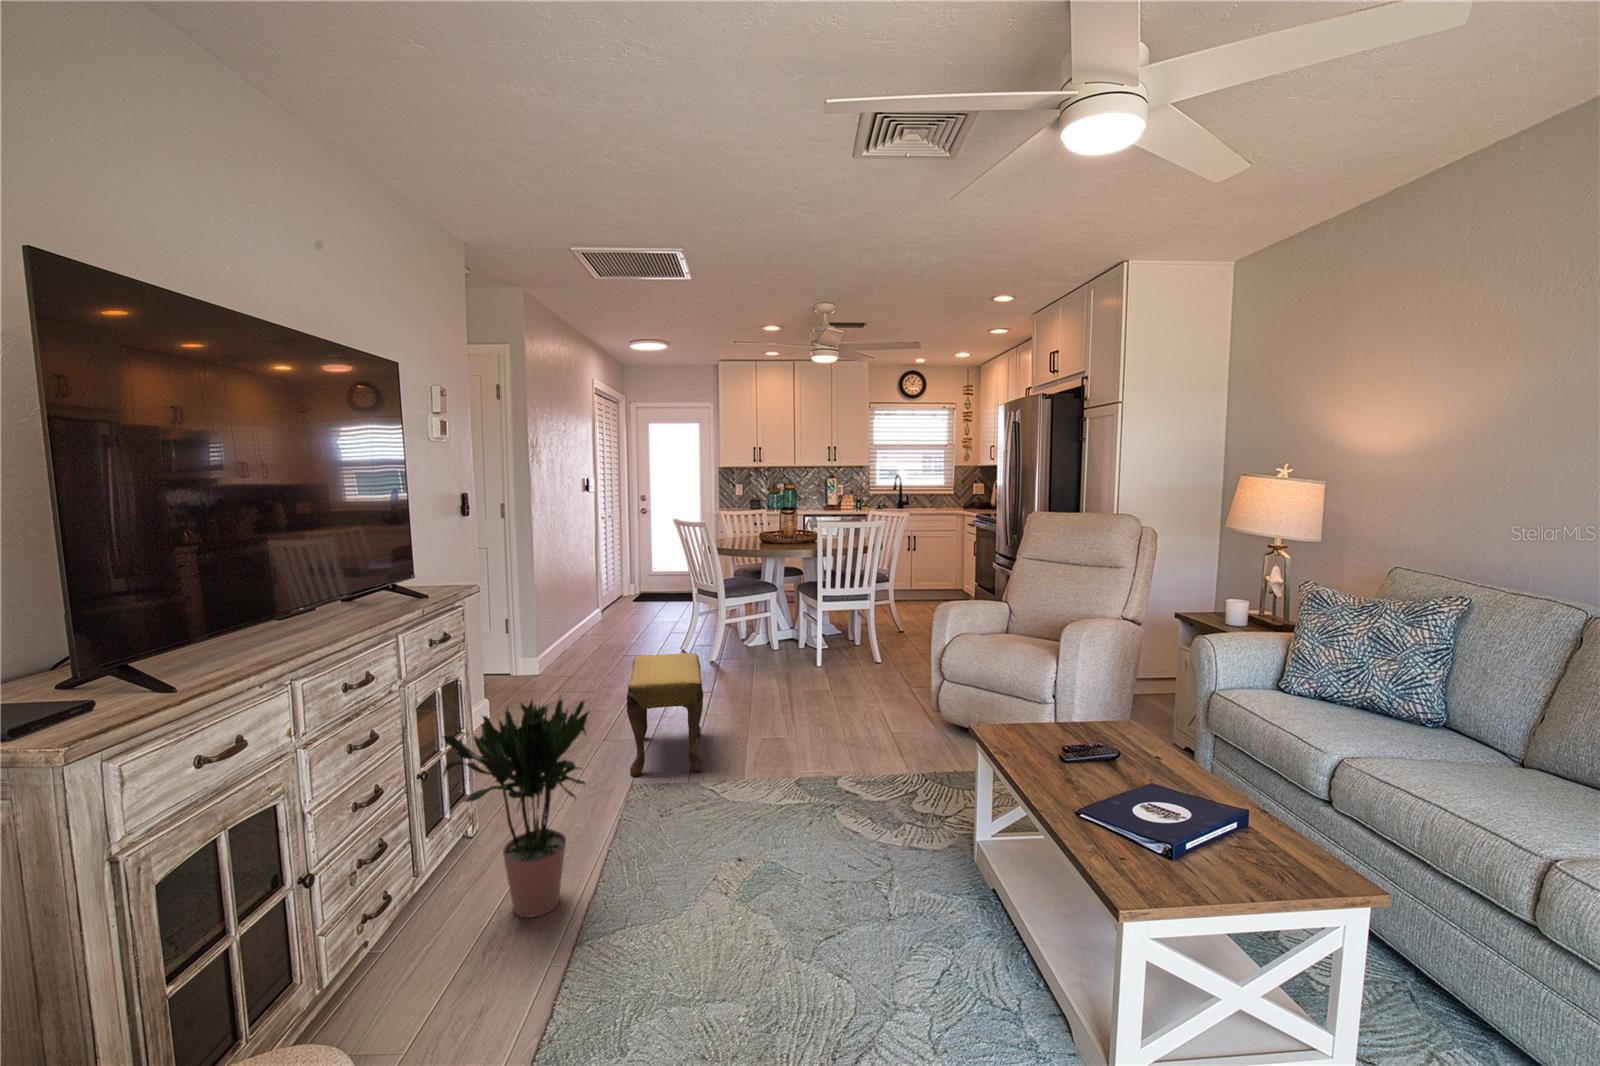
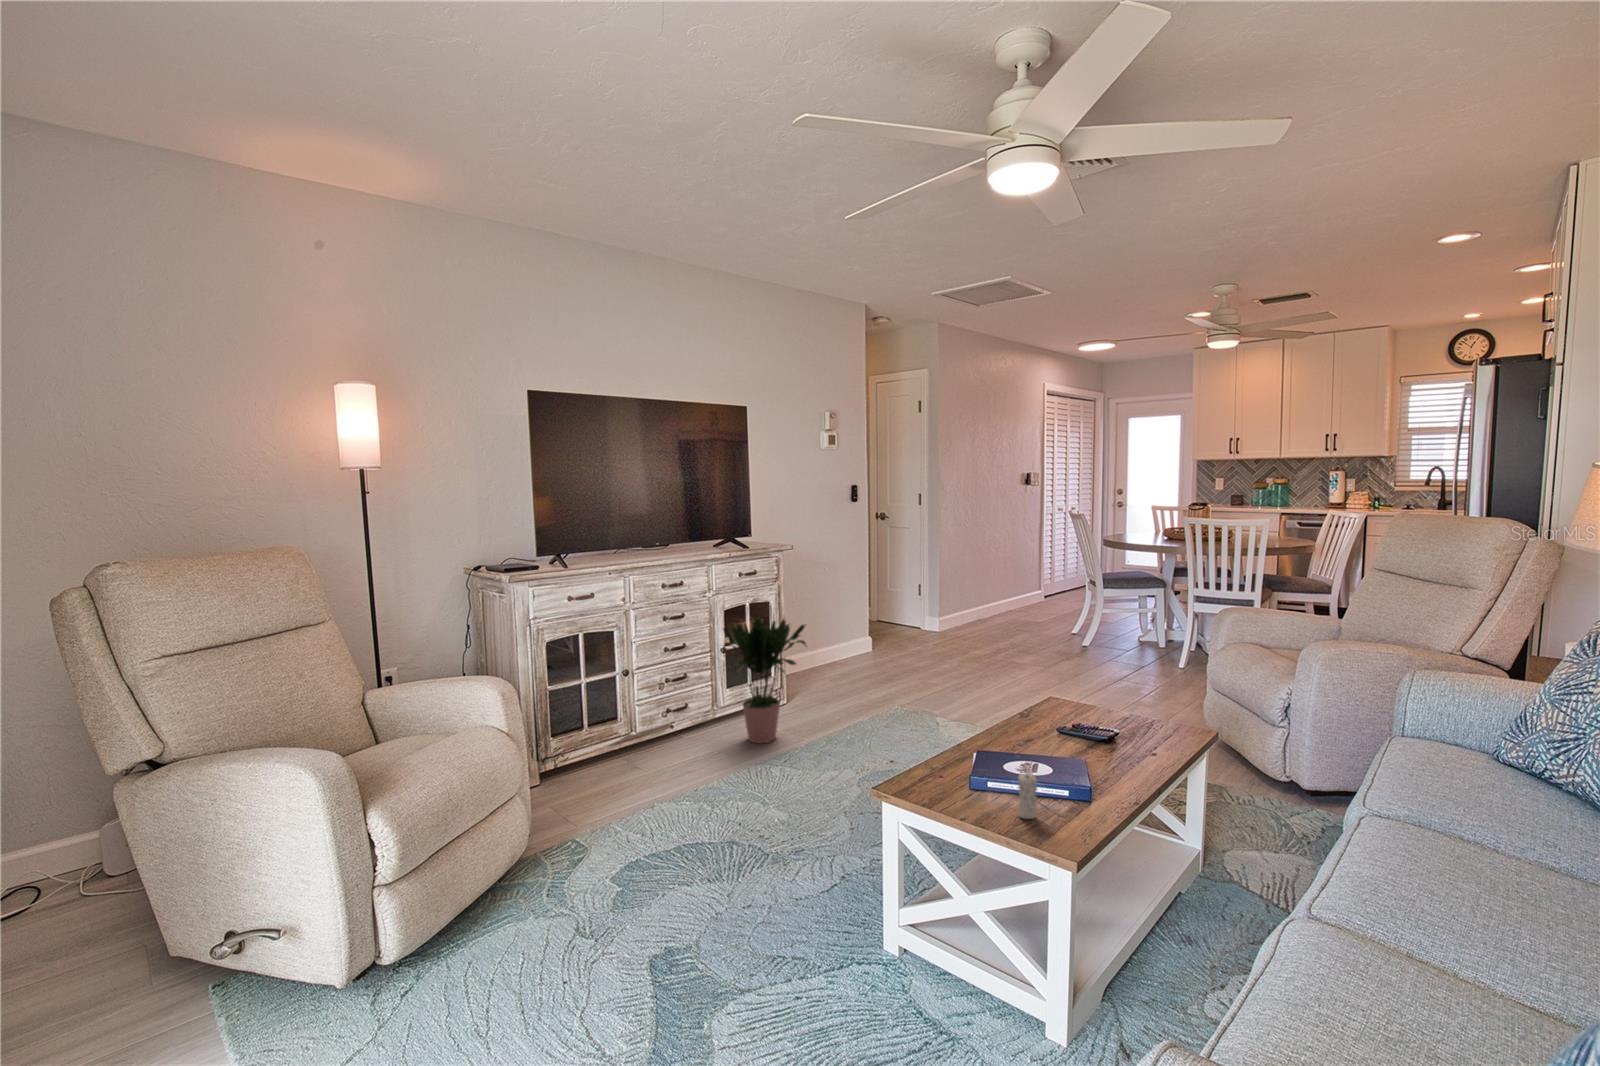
footstool: present [627,653,703,776] -> none [894,616,981,709]
candle: none [1289,810,1315,871] -> present [1018,773,1037,819]

